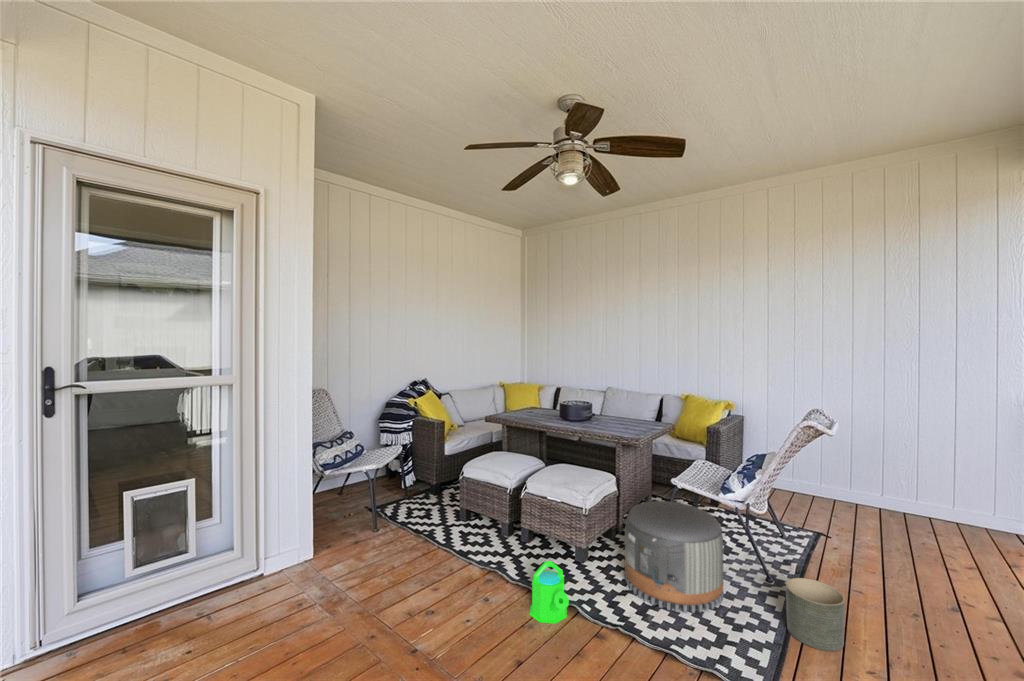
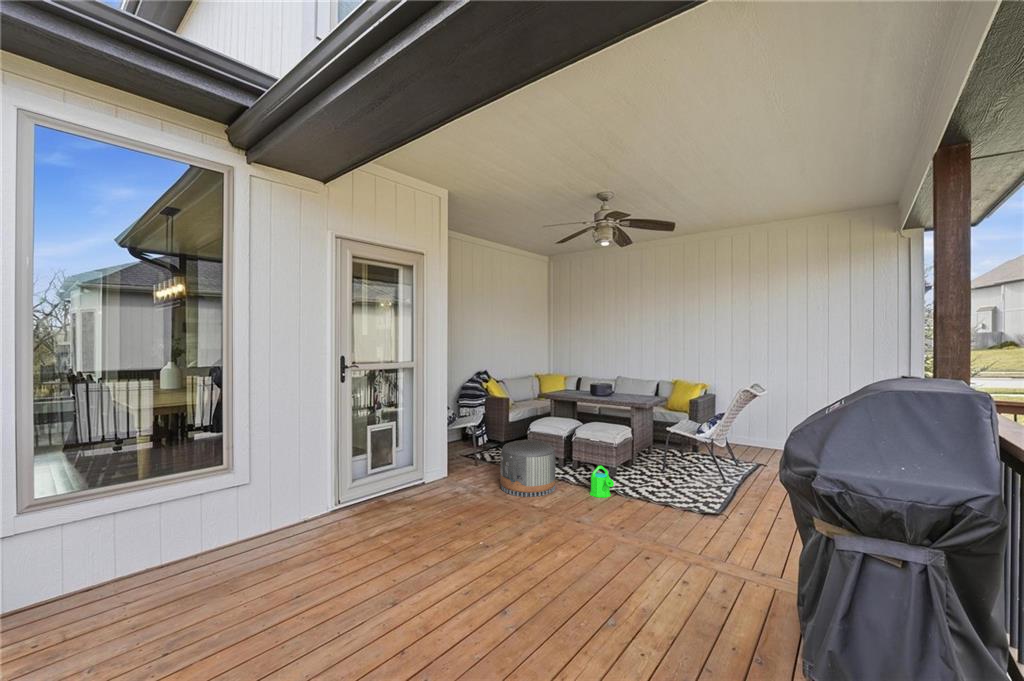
pouf: present [625,501,723,613] -> present [500,440,555,497]
planter: present [786,578,845,651] -> none [731,473,761,505]

